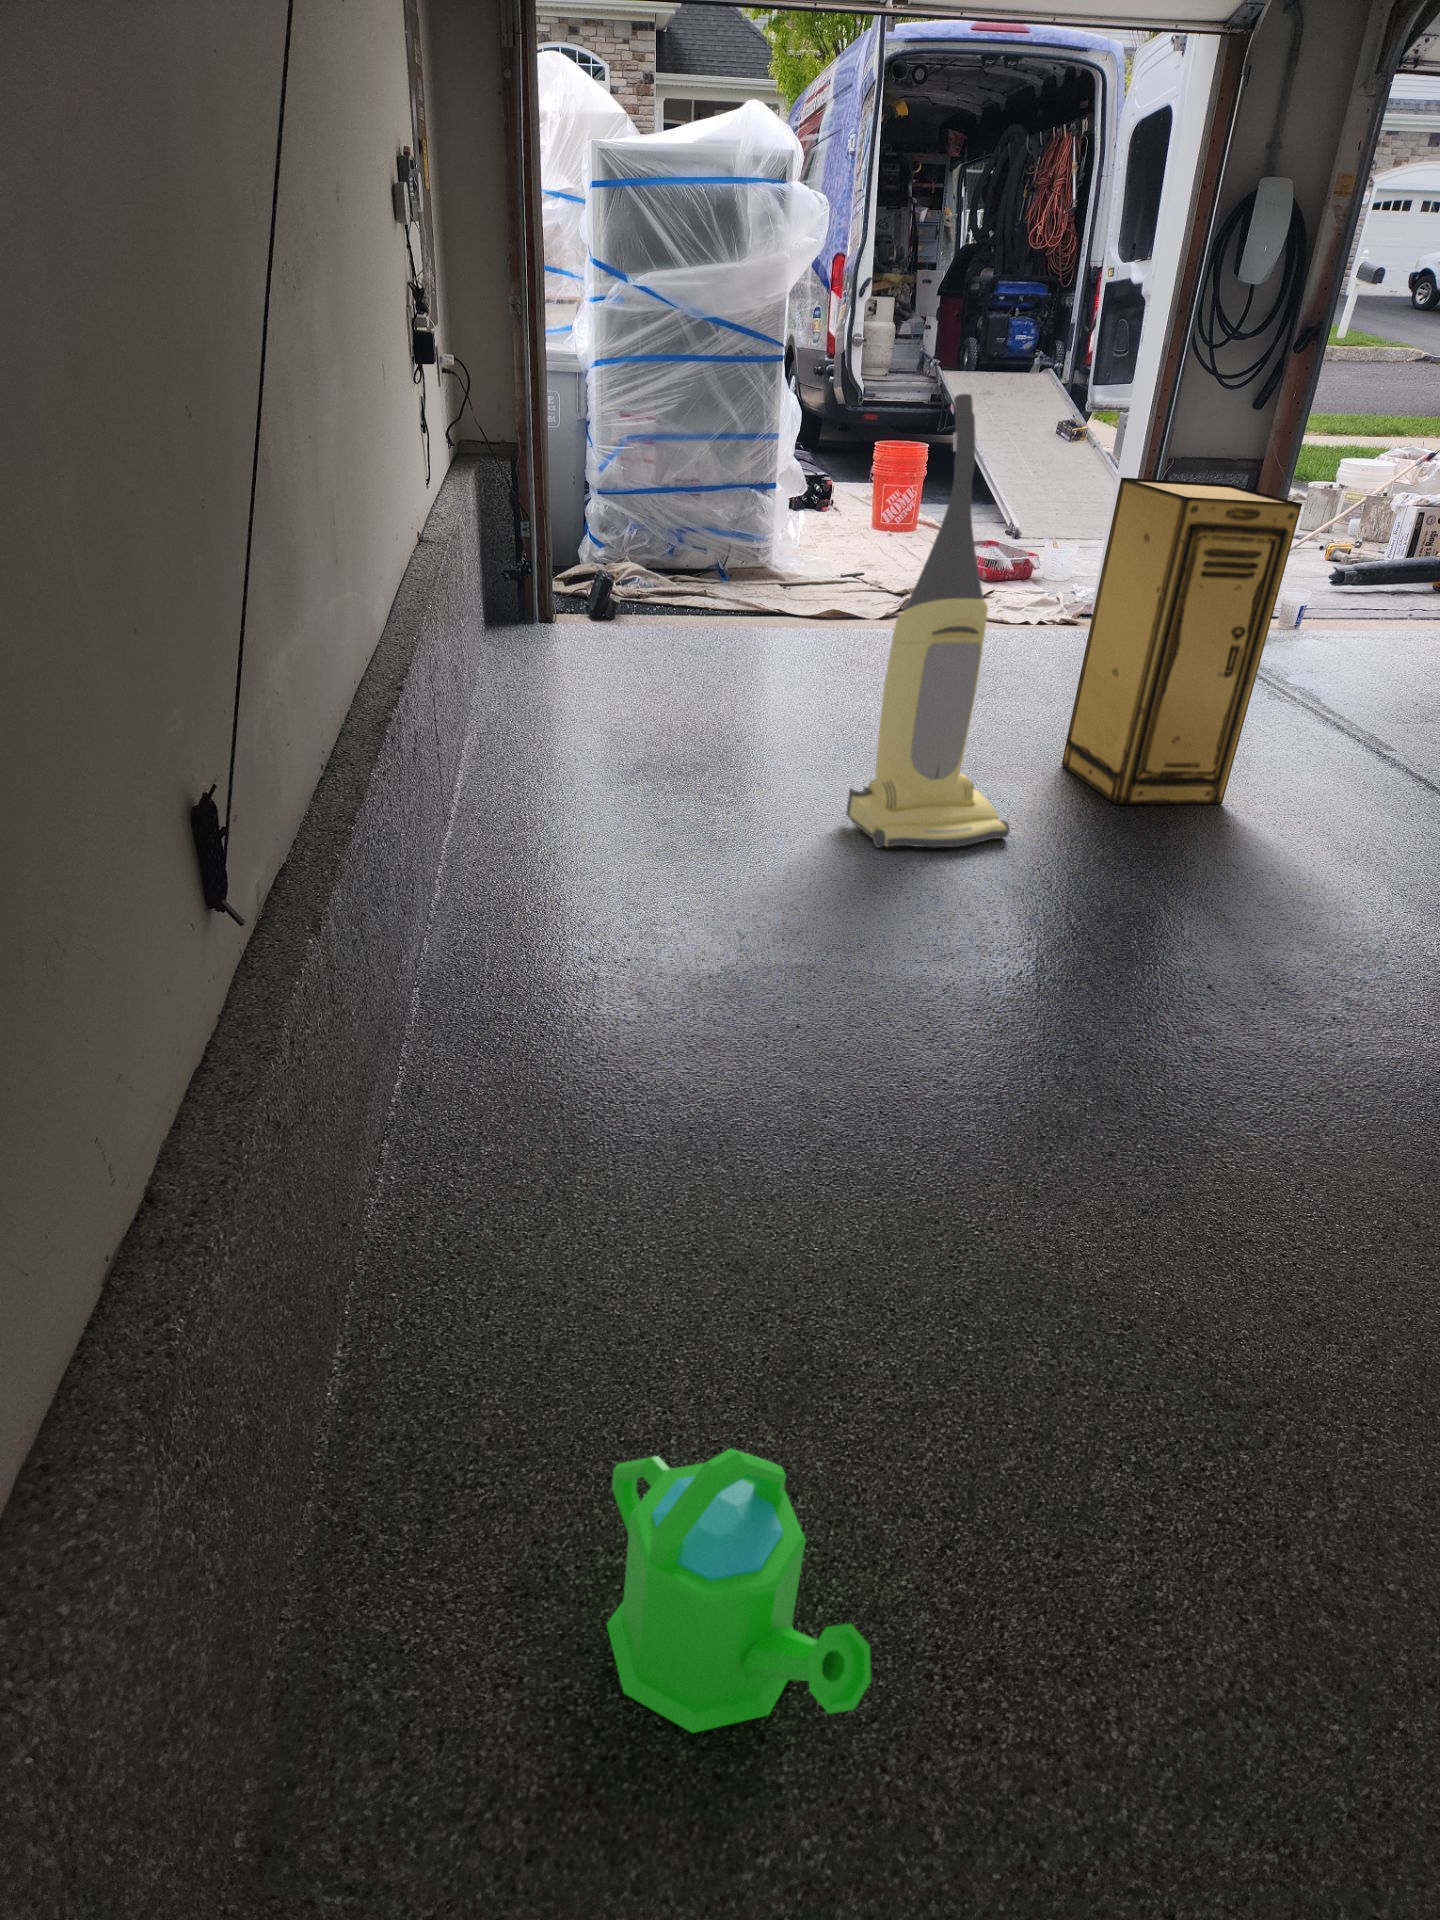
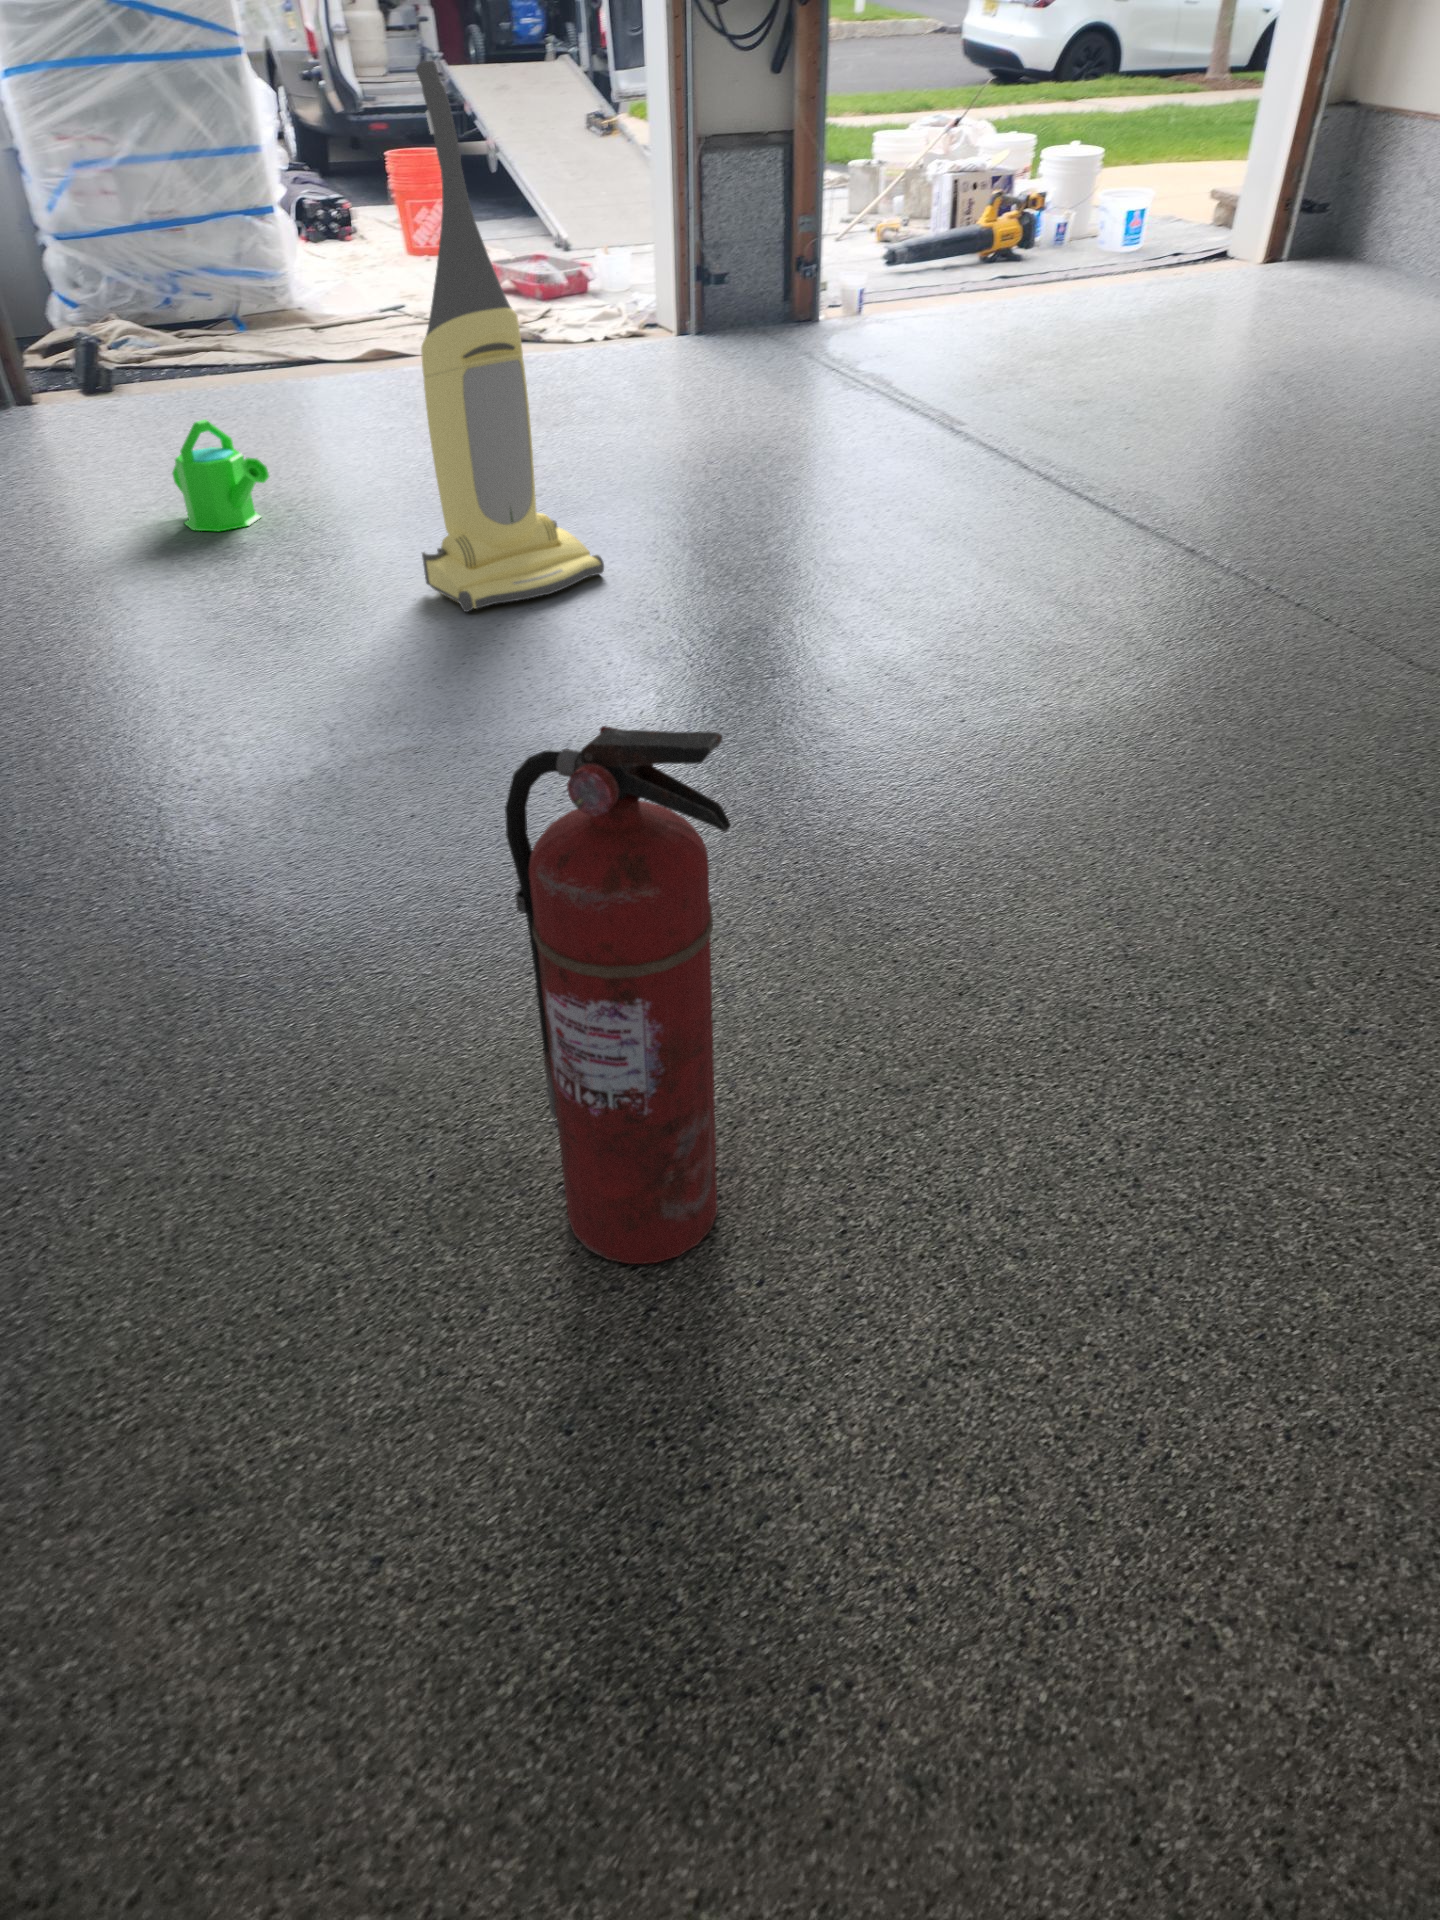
storage cabinet: present [1062,477,1302,805] -> none [634,136,825,515]
fire extinguisher: none [887,1004,1160,1503] -> present [505,726,731,1264]
watering can: present [607,1449,871,1733] -> present [172,420,269,531]

